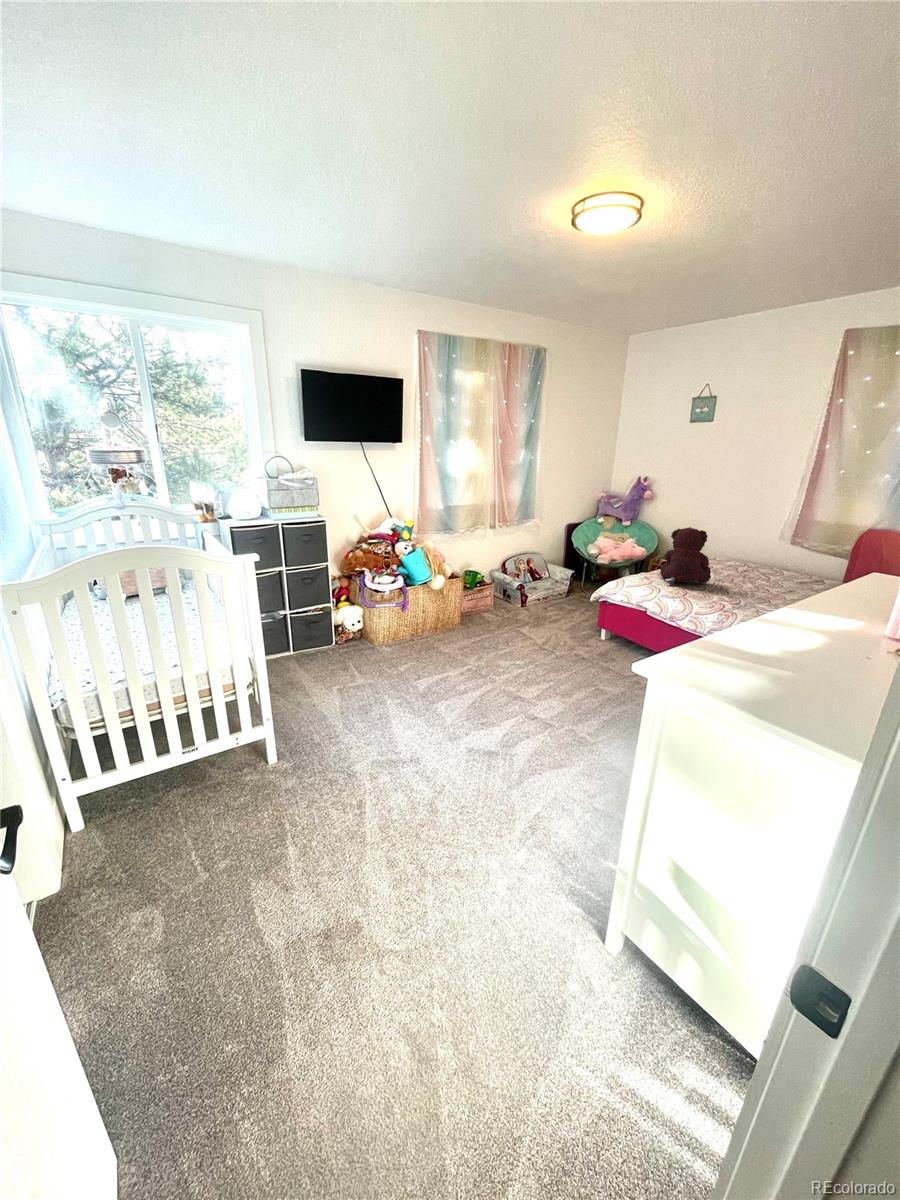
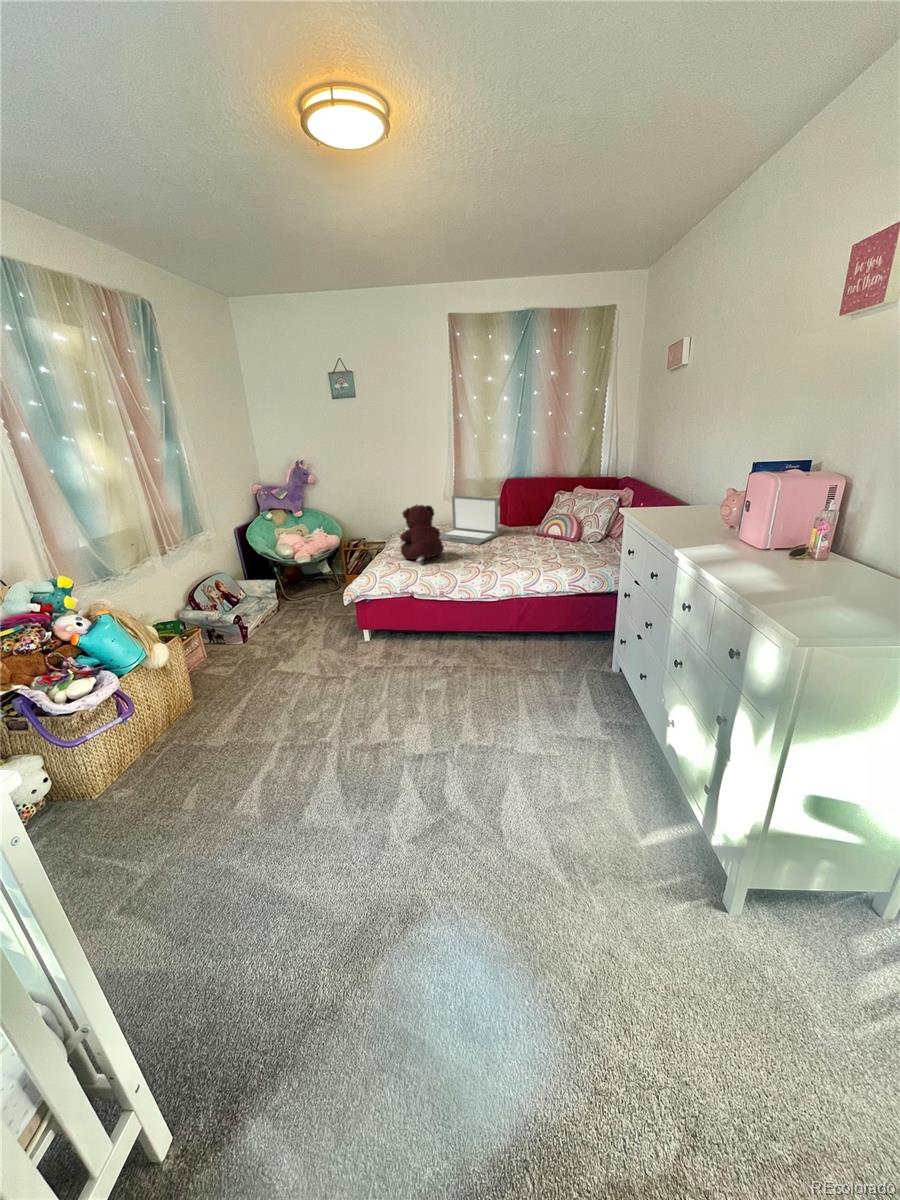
laptop: none [725,532,820,589] -> present [439,496,498,545]

